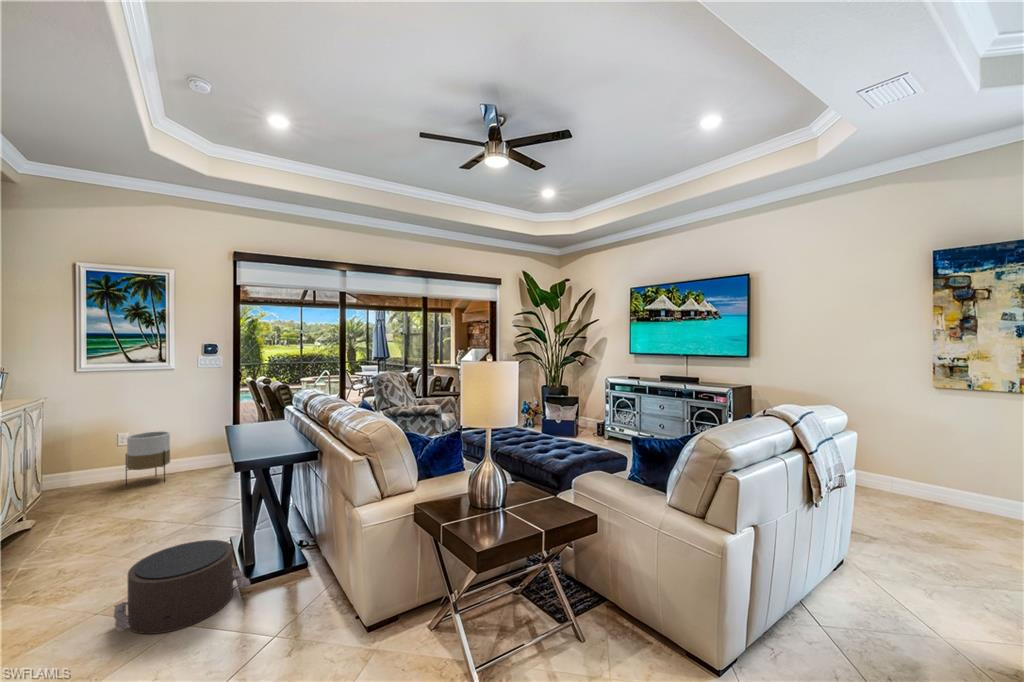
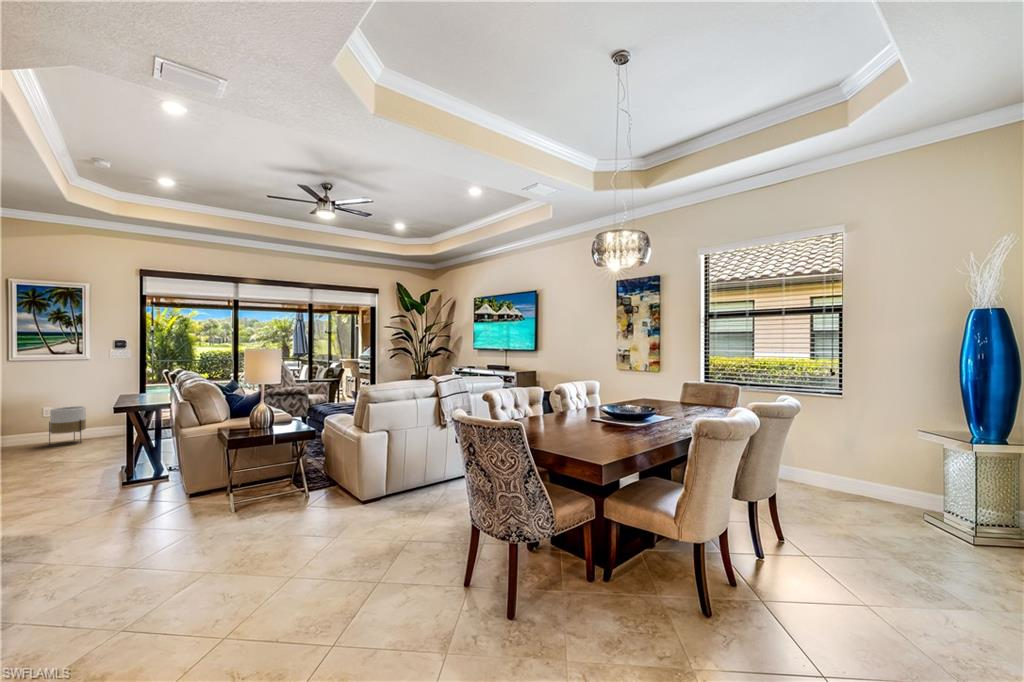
pouf: present [114,540,250,634] -> none [37,460,126,504]

